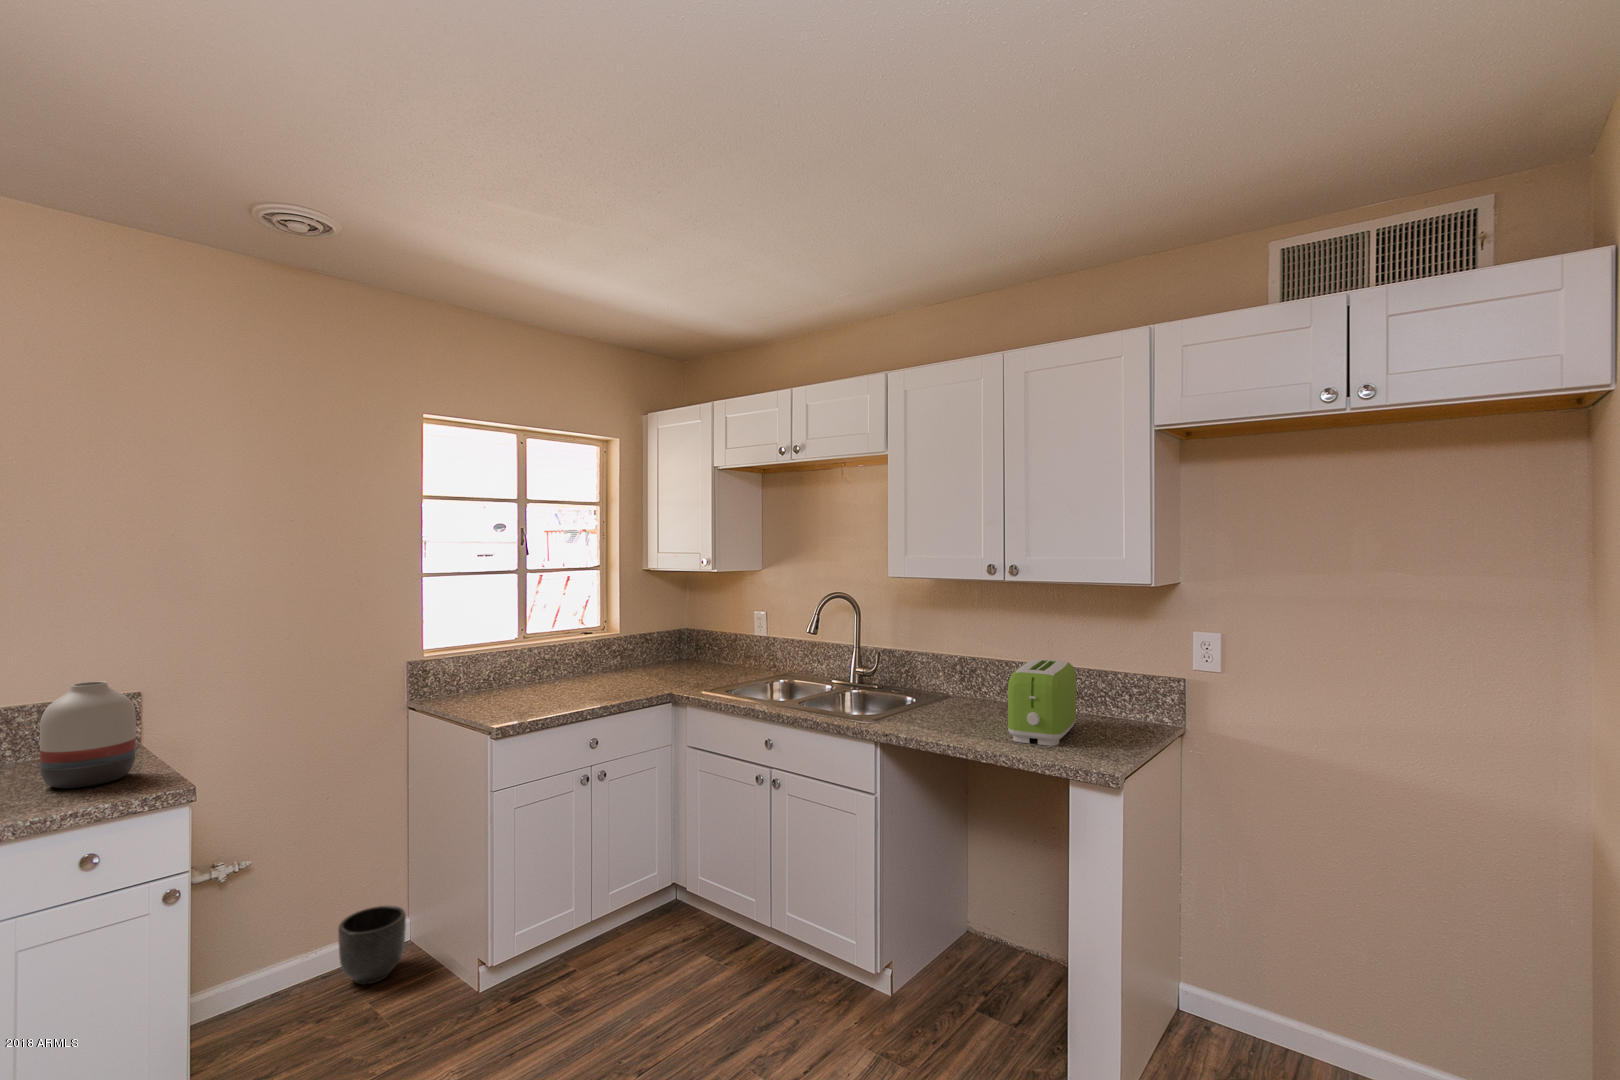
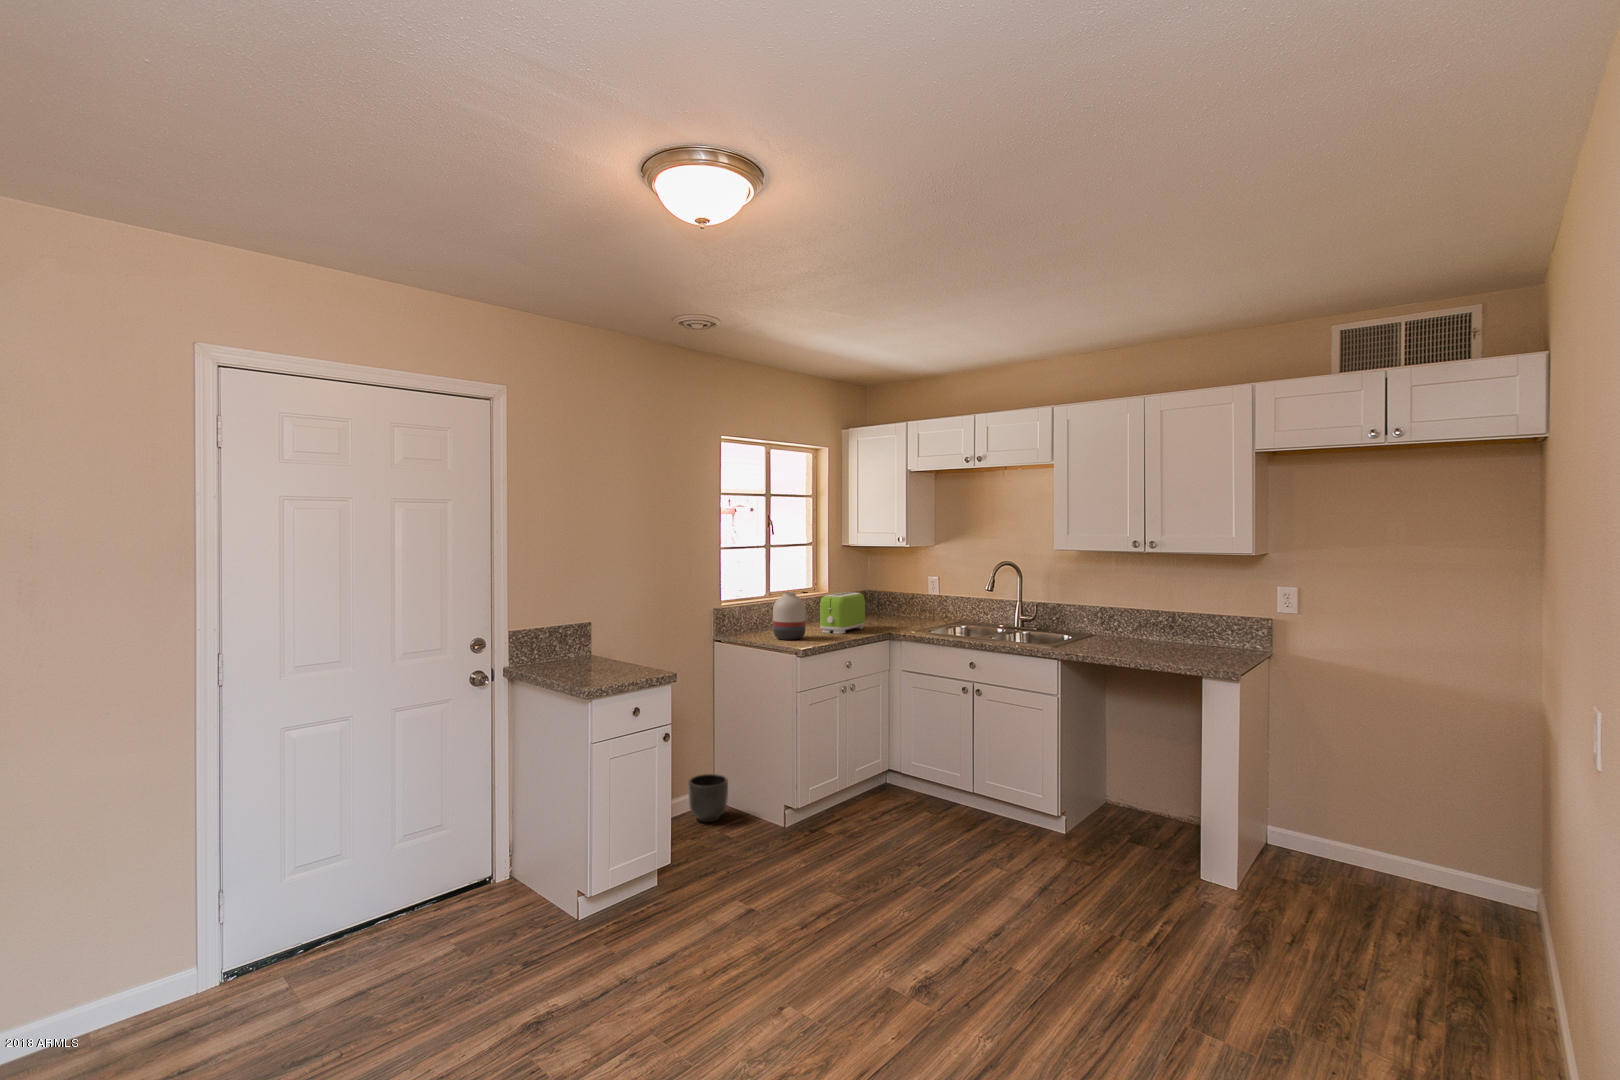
toaster: present [1008,659,1076,746] -> present [820,592,865,634]
vase: present [40,681,136,788] -> present [773,592,806,640]

